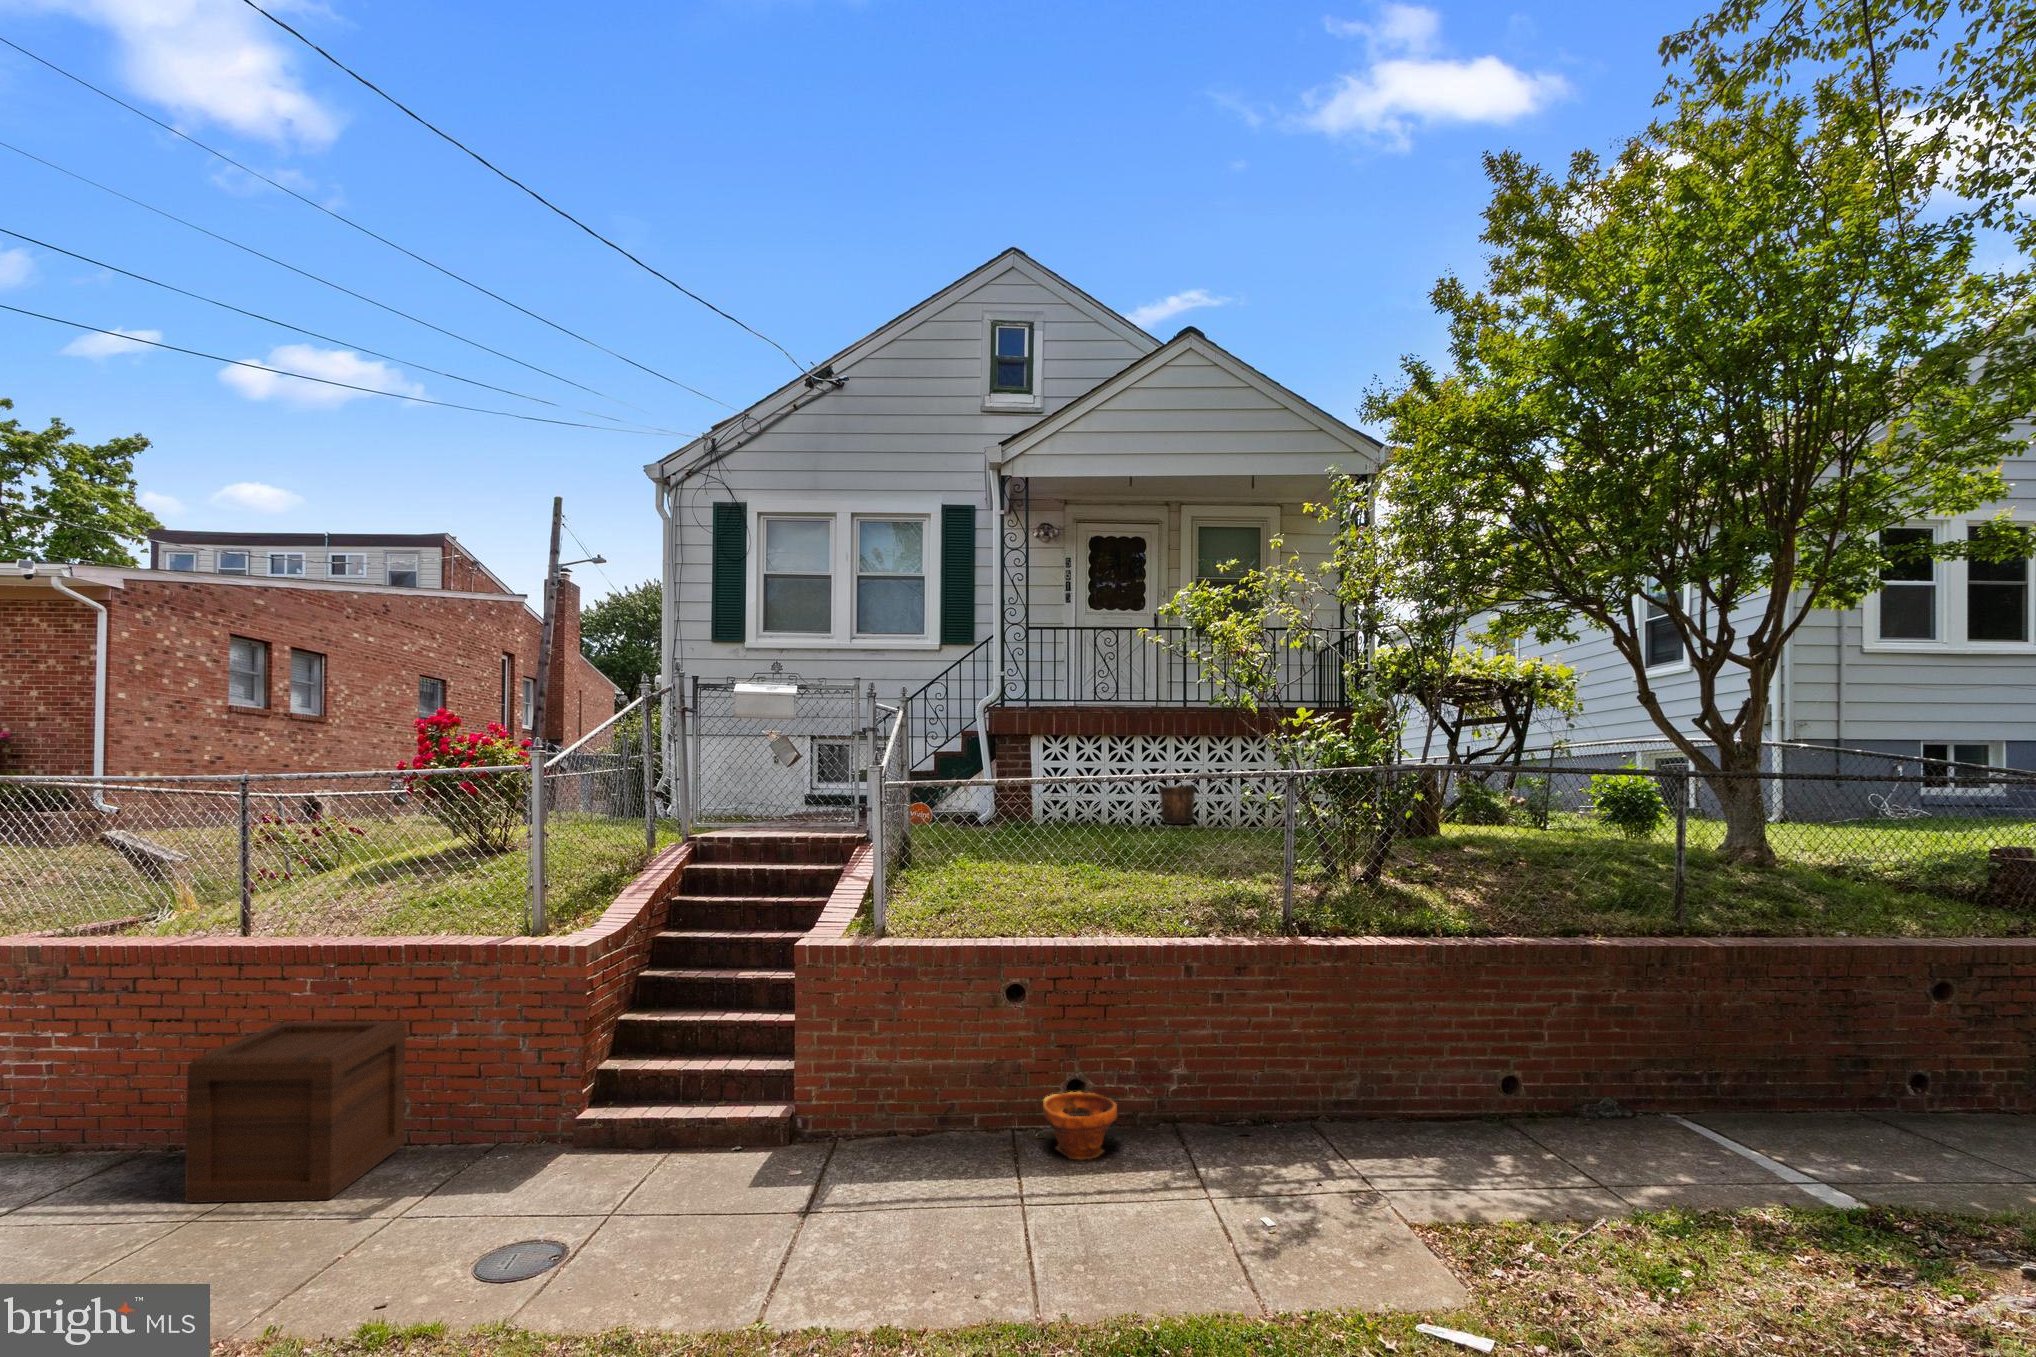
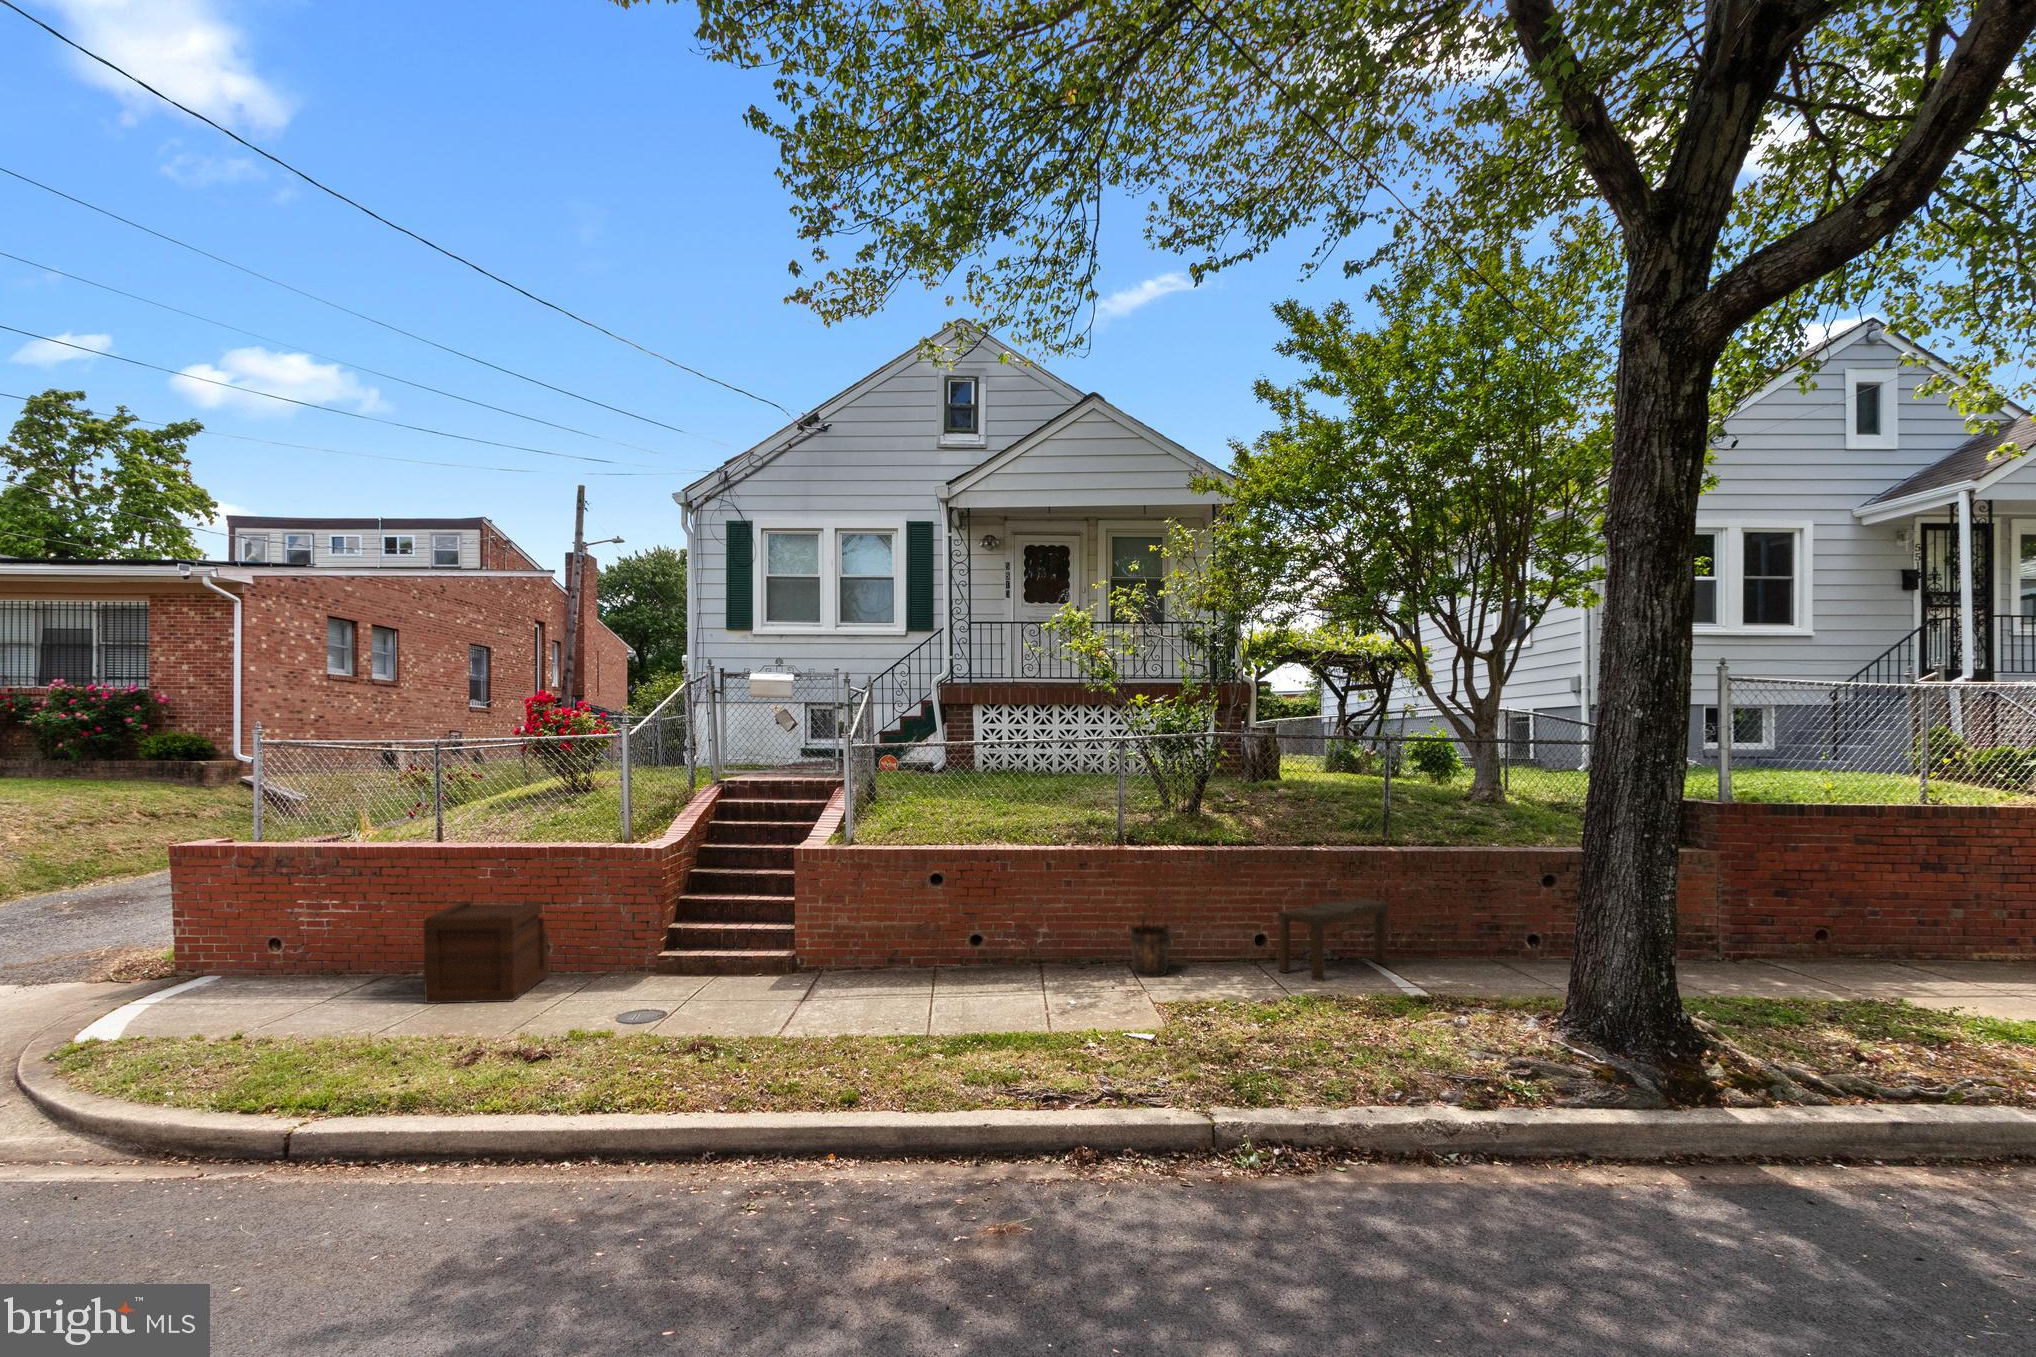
bucket: present [1159,766,1196,824] -> present [1129,913,1171,977]
bench: none [1565,1022,1738,1173] -> present [1278,898,1389,981]
planter: present [1043,1092,1117,1160] -> none [953,940,999,979]

